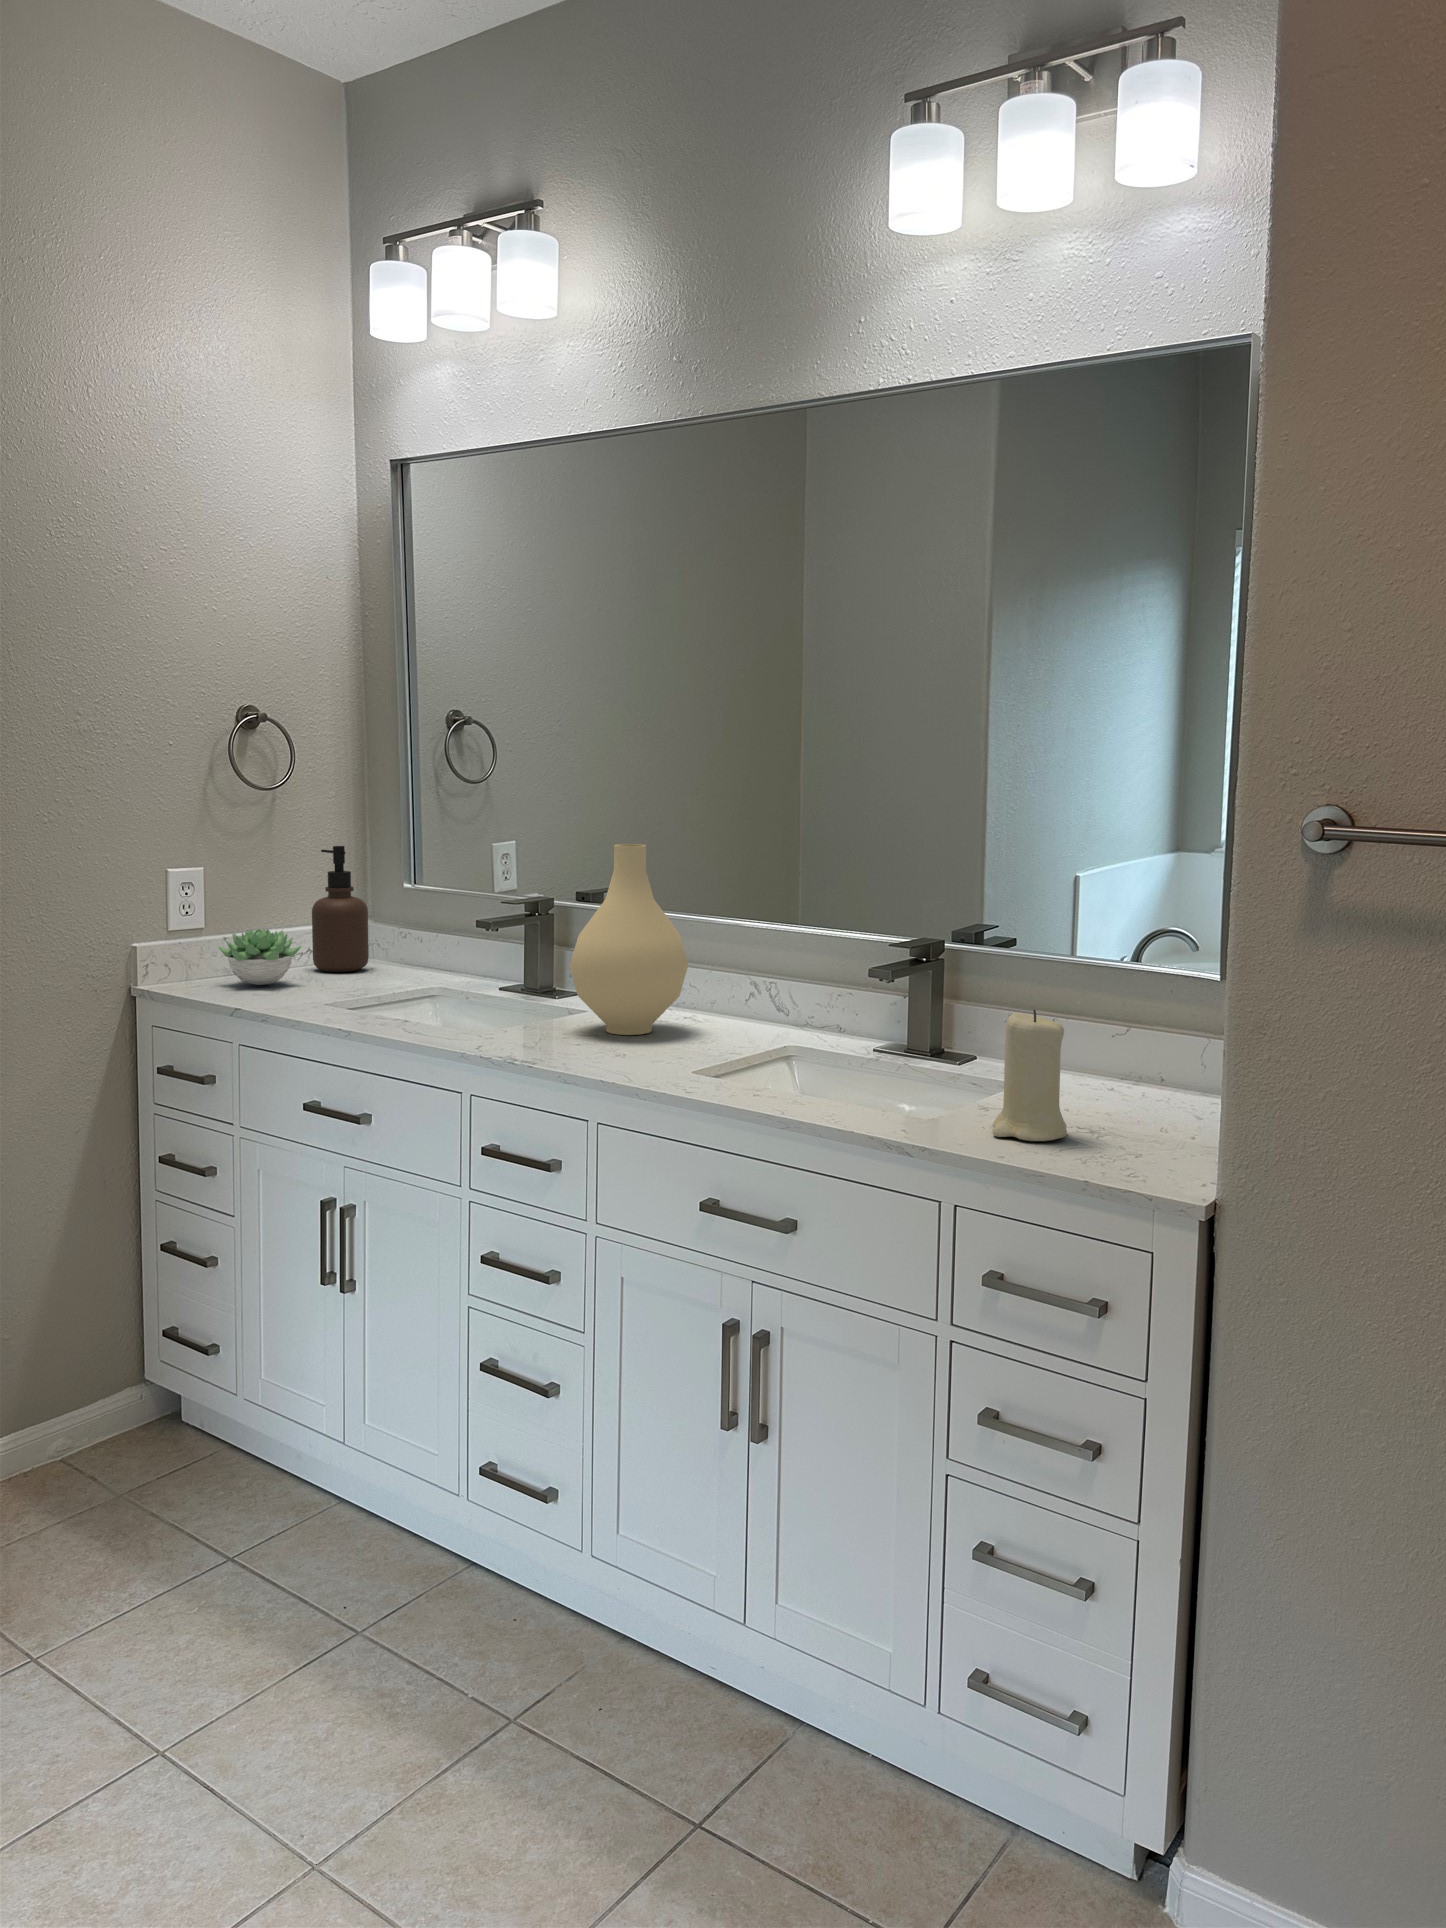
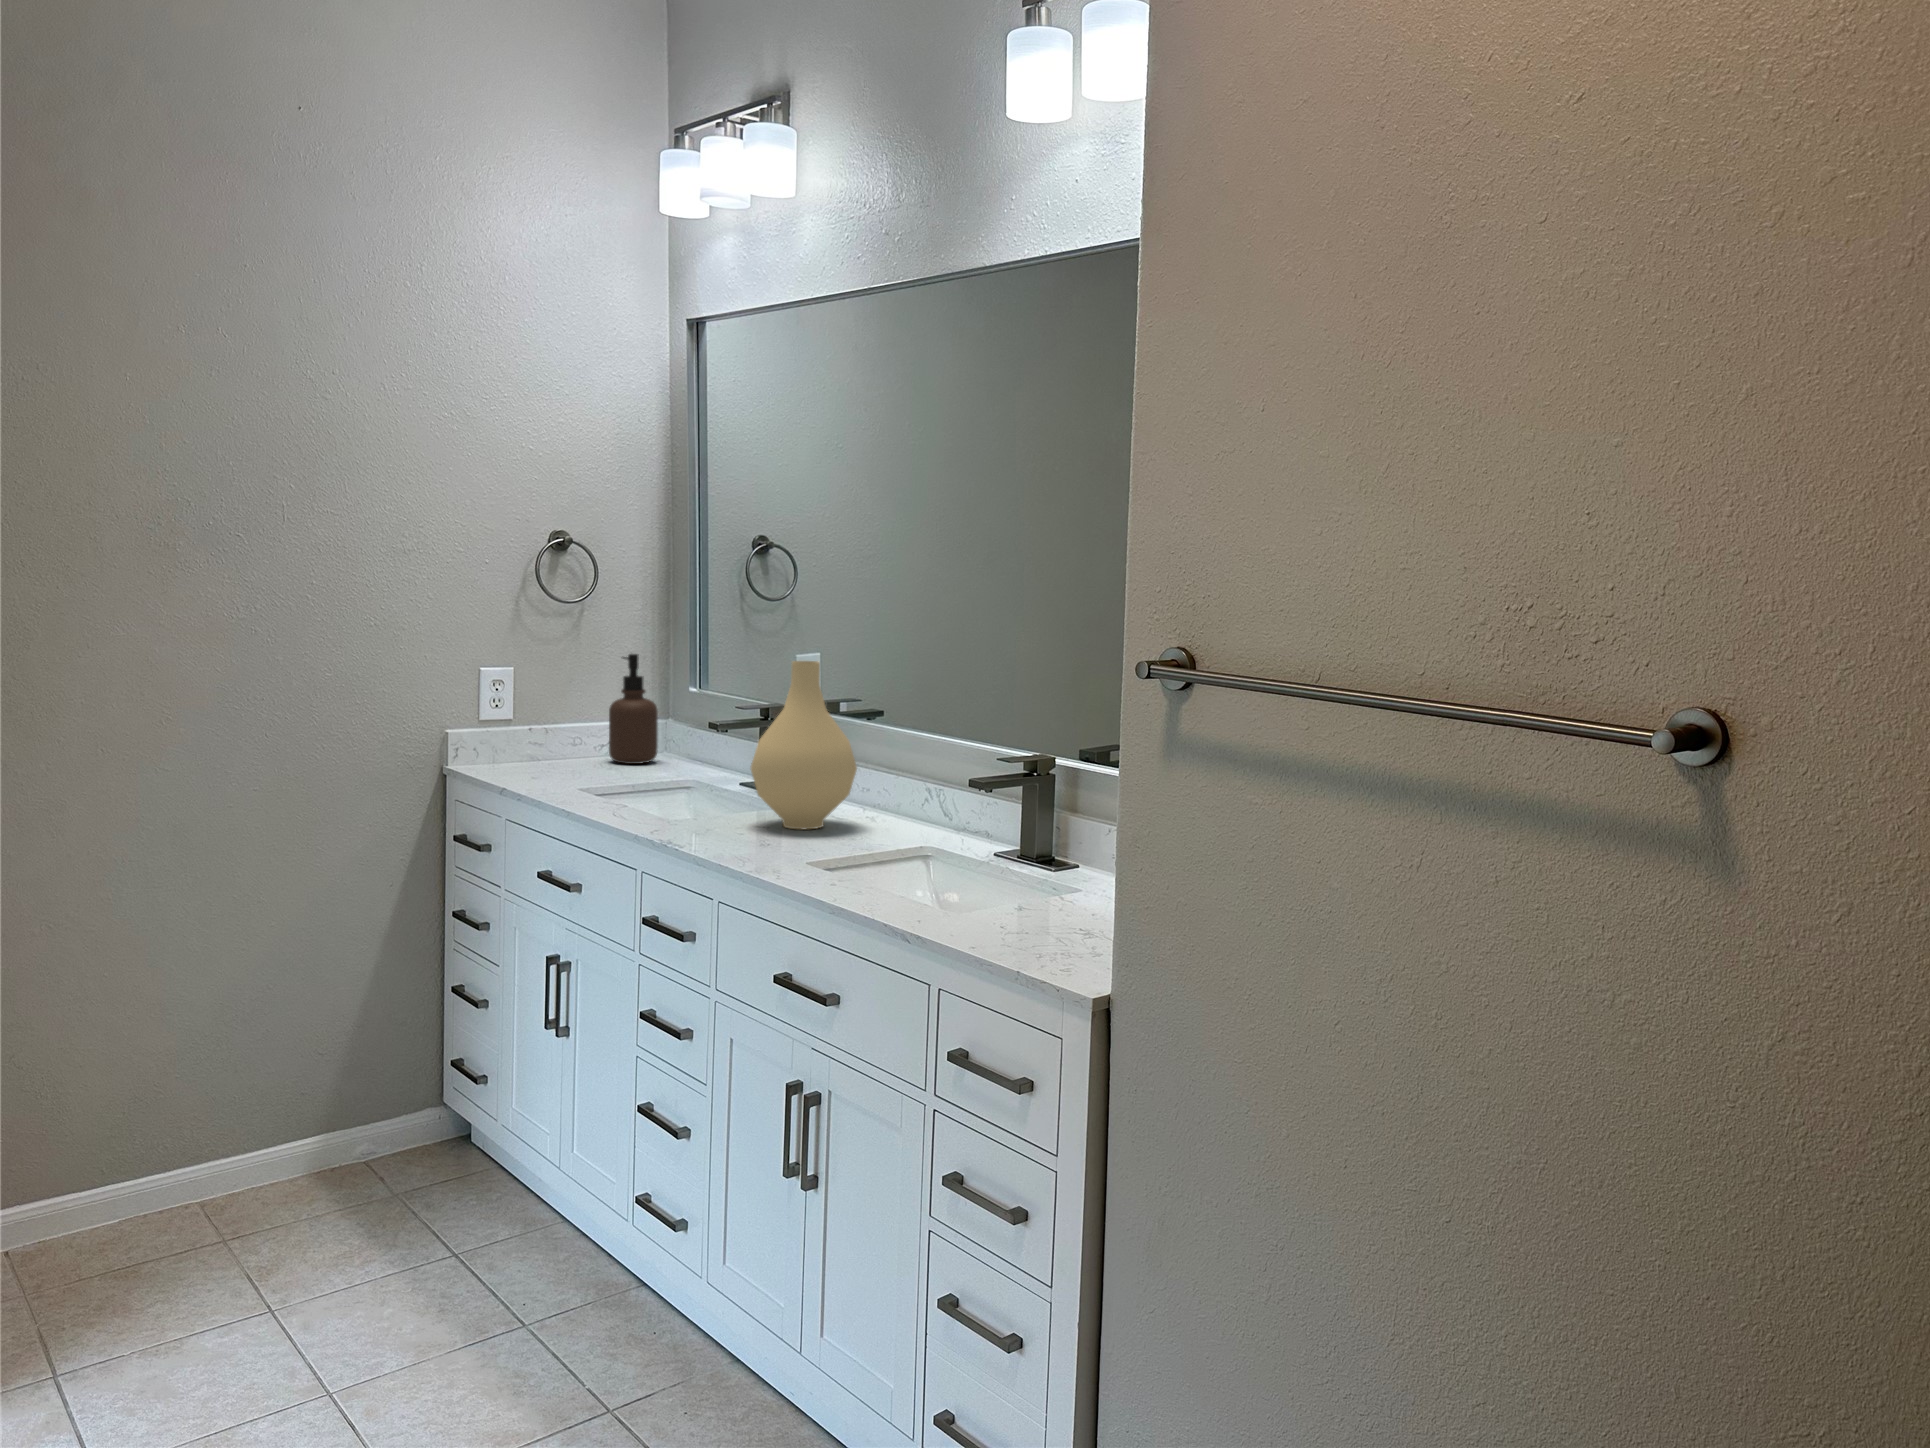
succulent plant: present [218,929,302,985] -> none [514,724,583,772]
candle: present [993,1010,1067,1141] -> none [985,821,1056,939]

